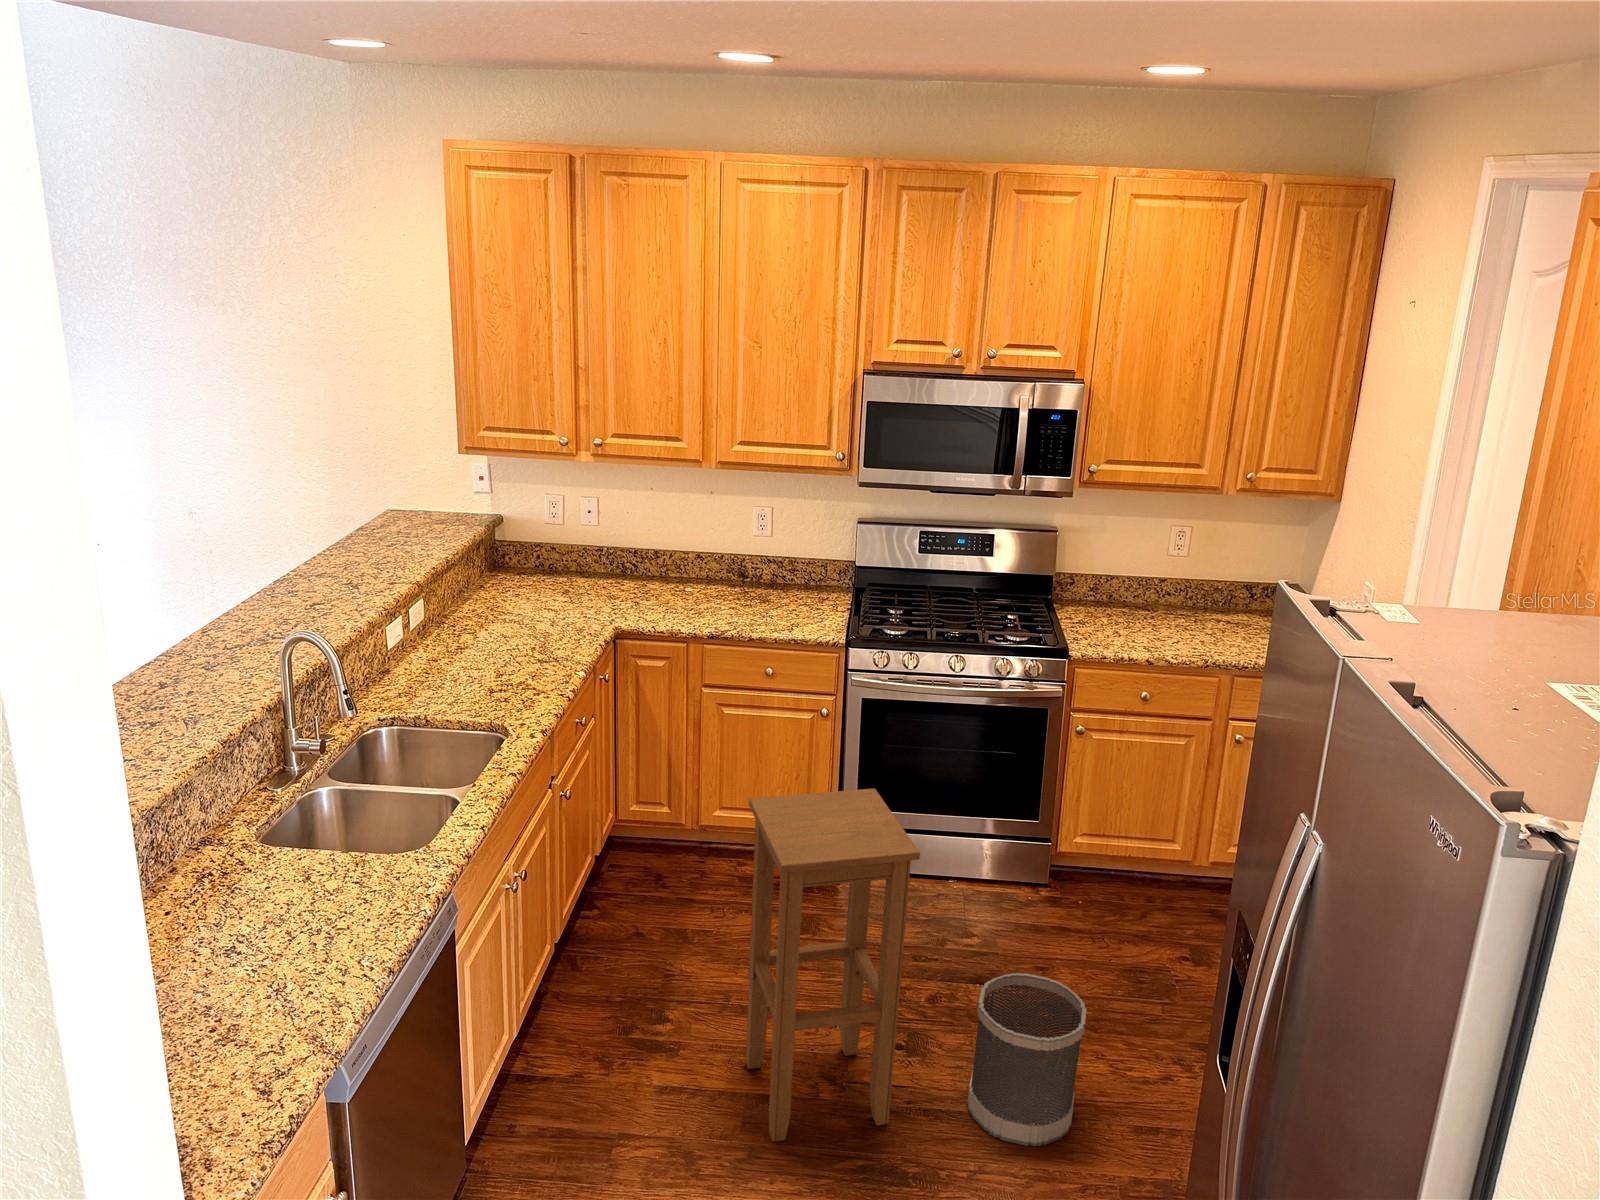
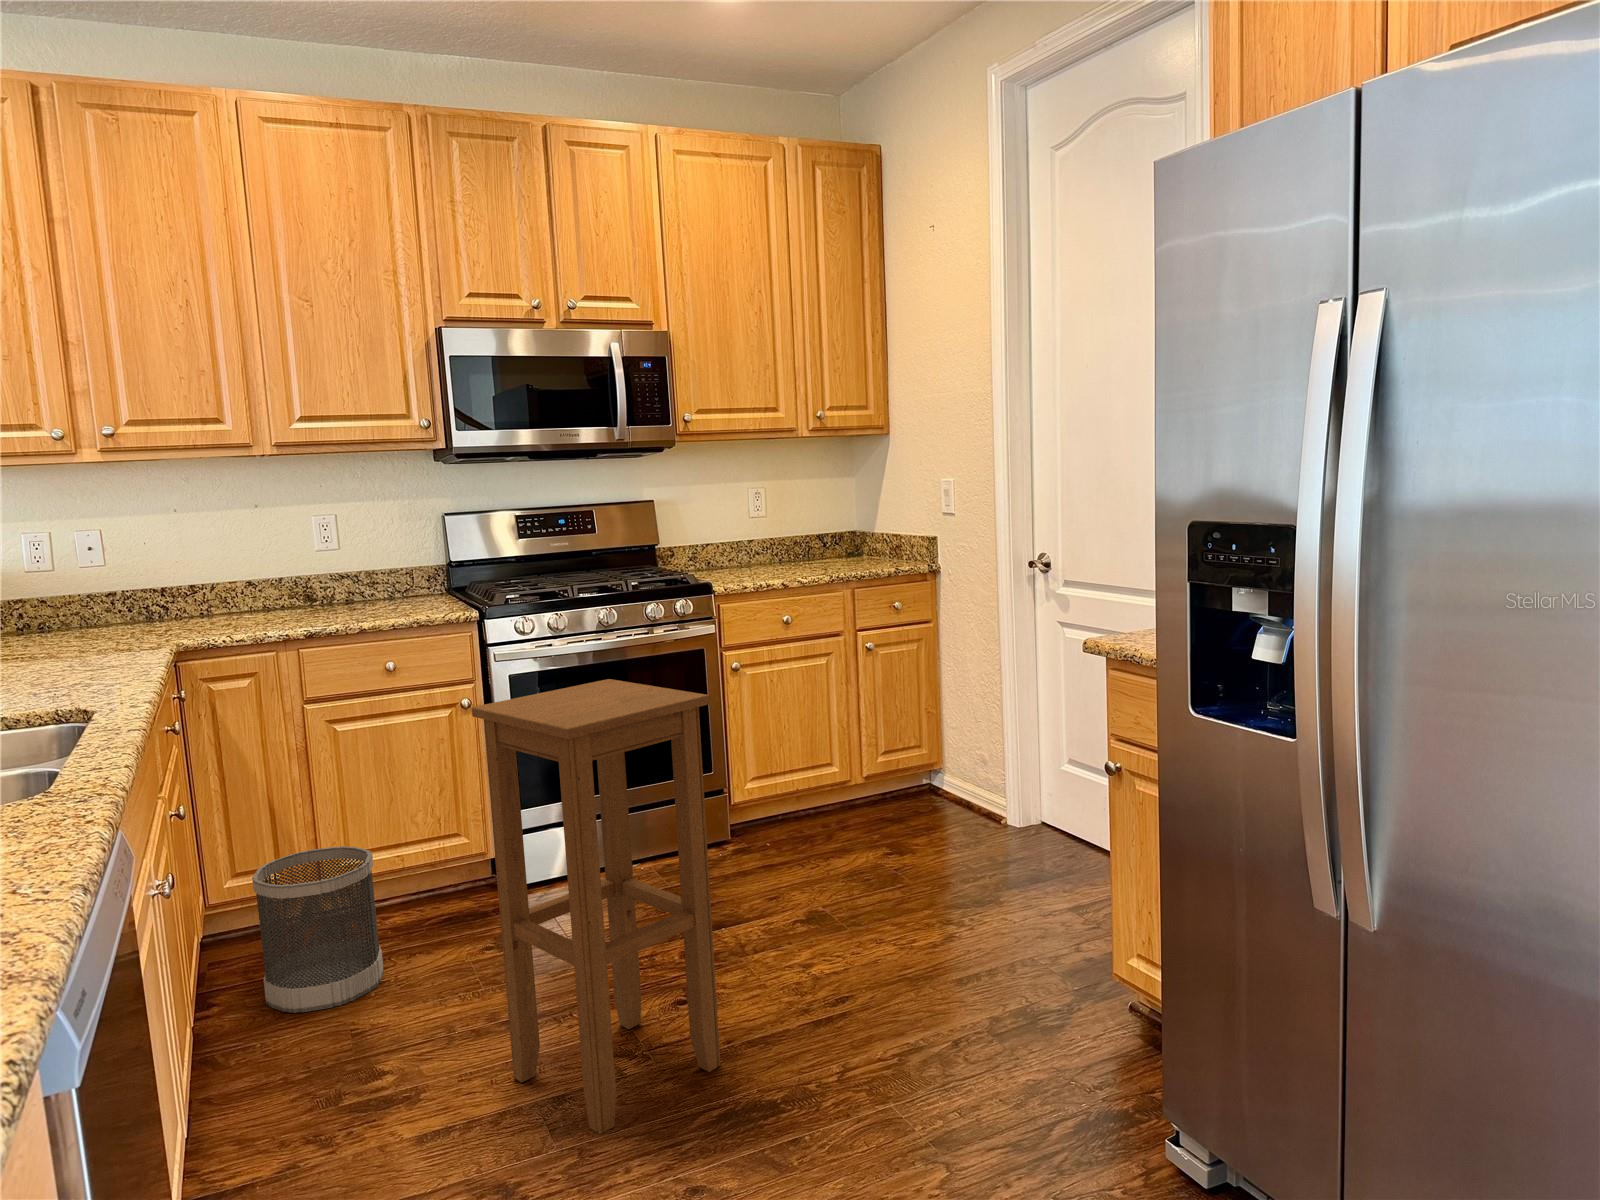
wastebasket: present [967,973,1086,1146] -> present [252,846,384,1013]

